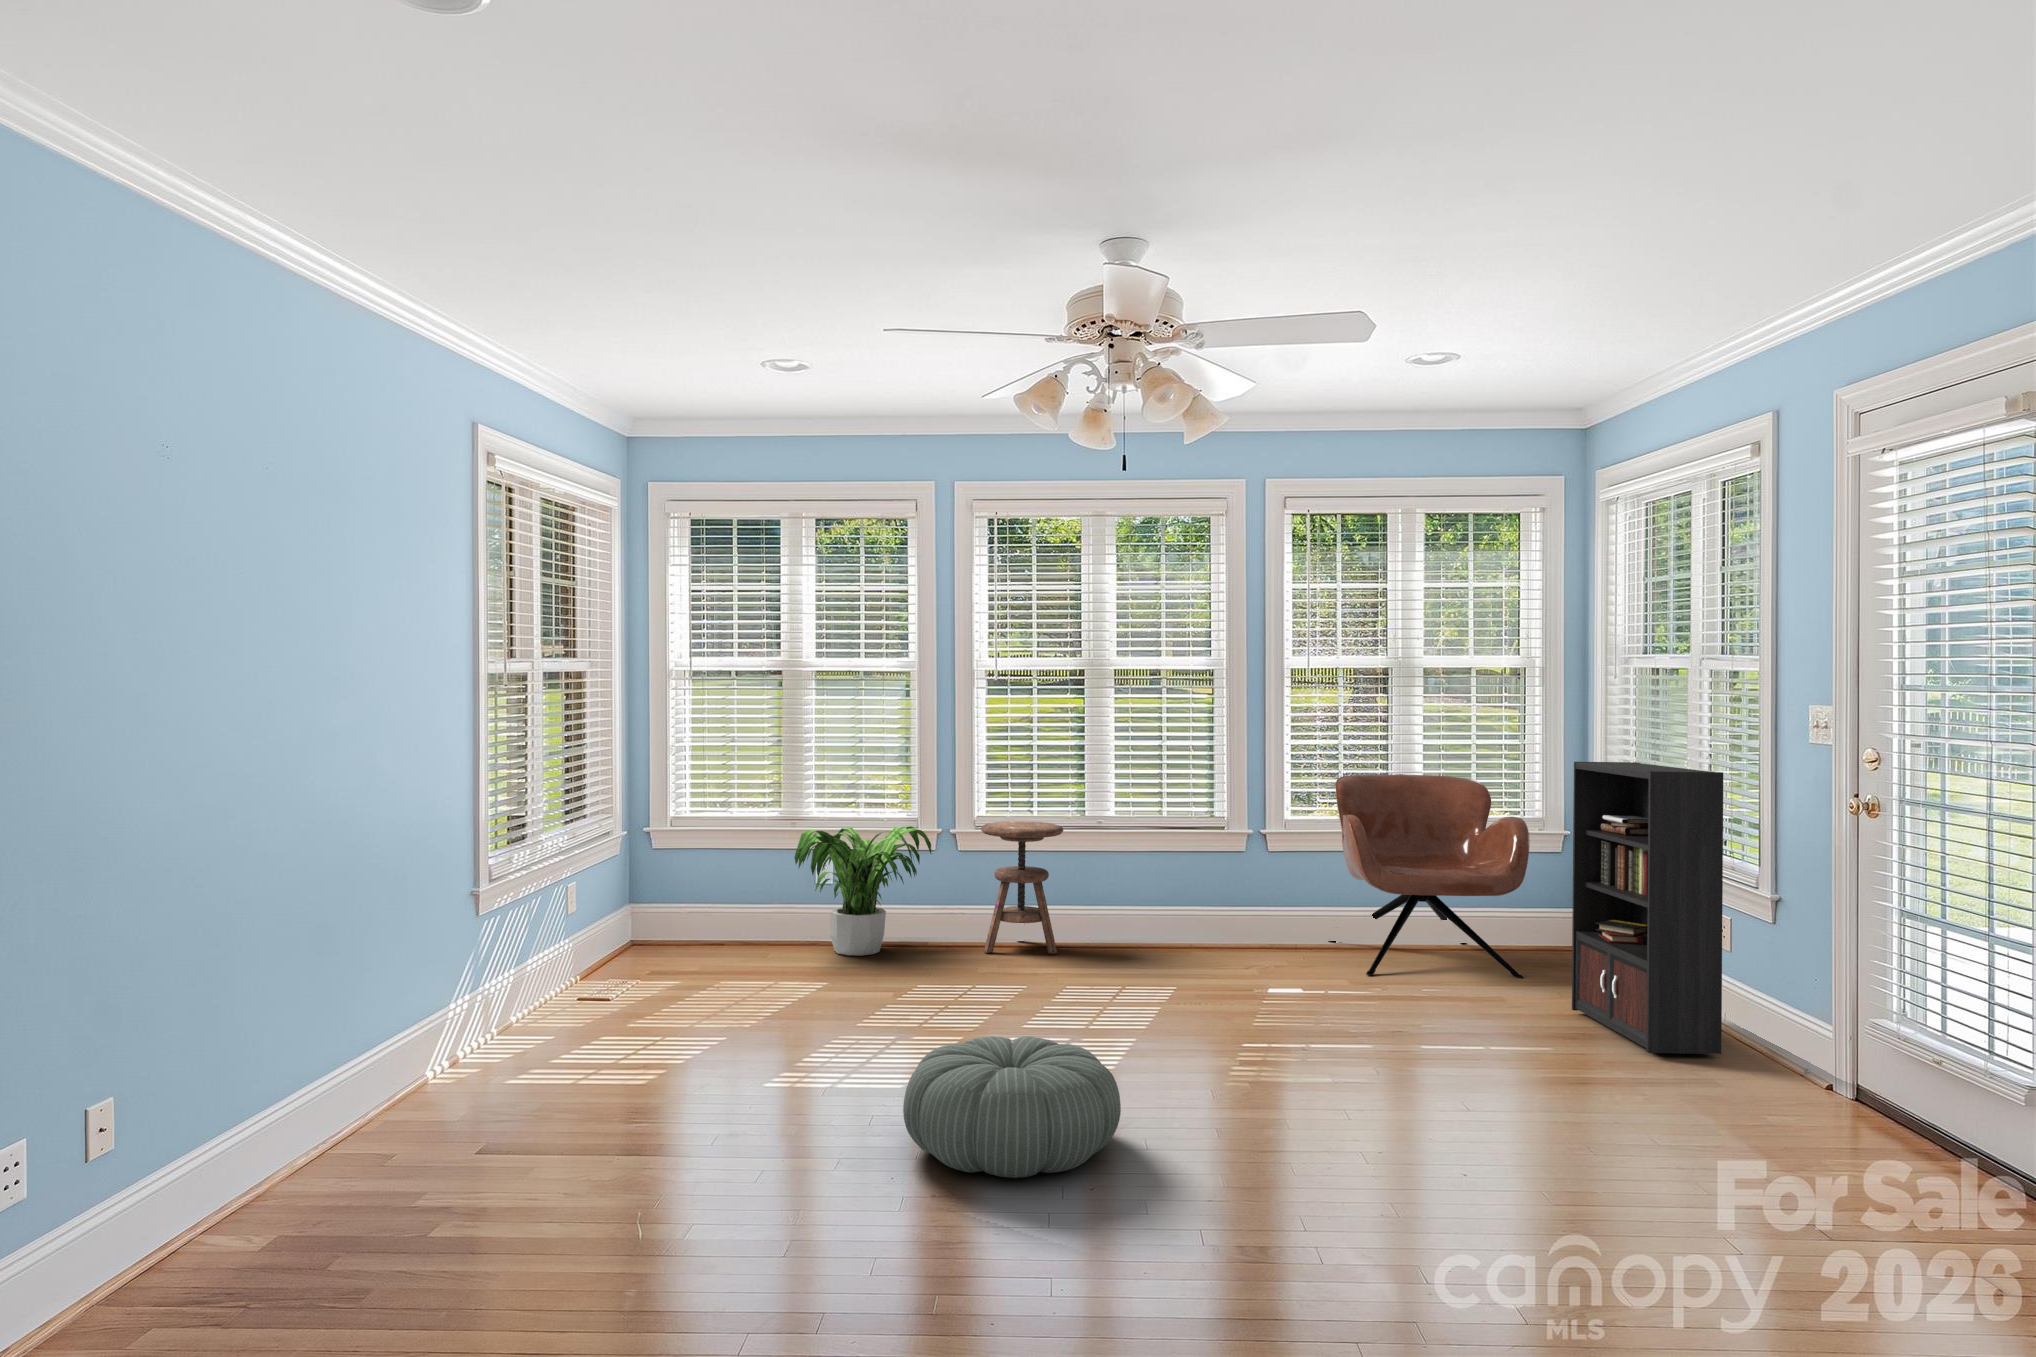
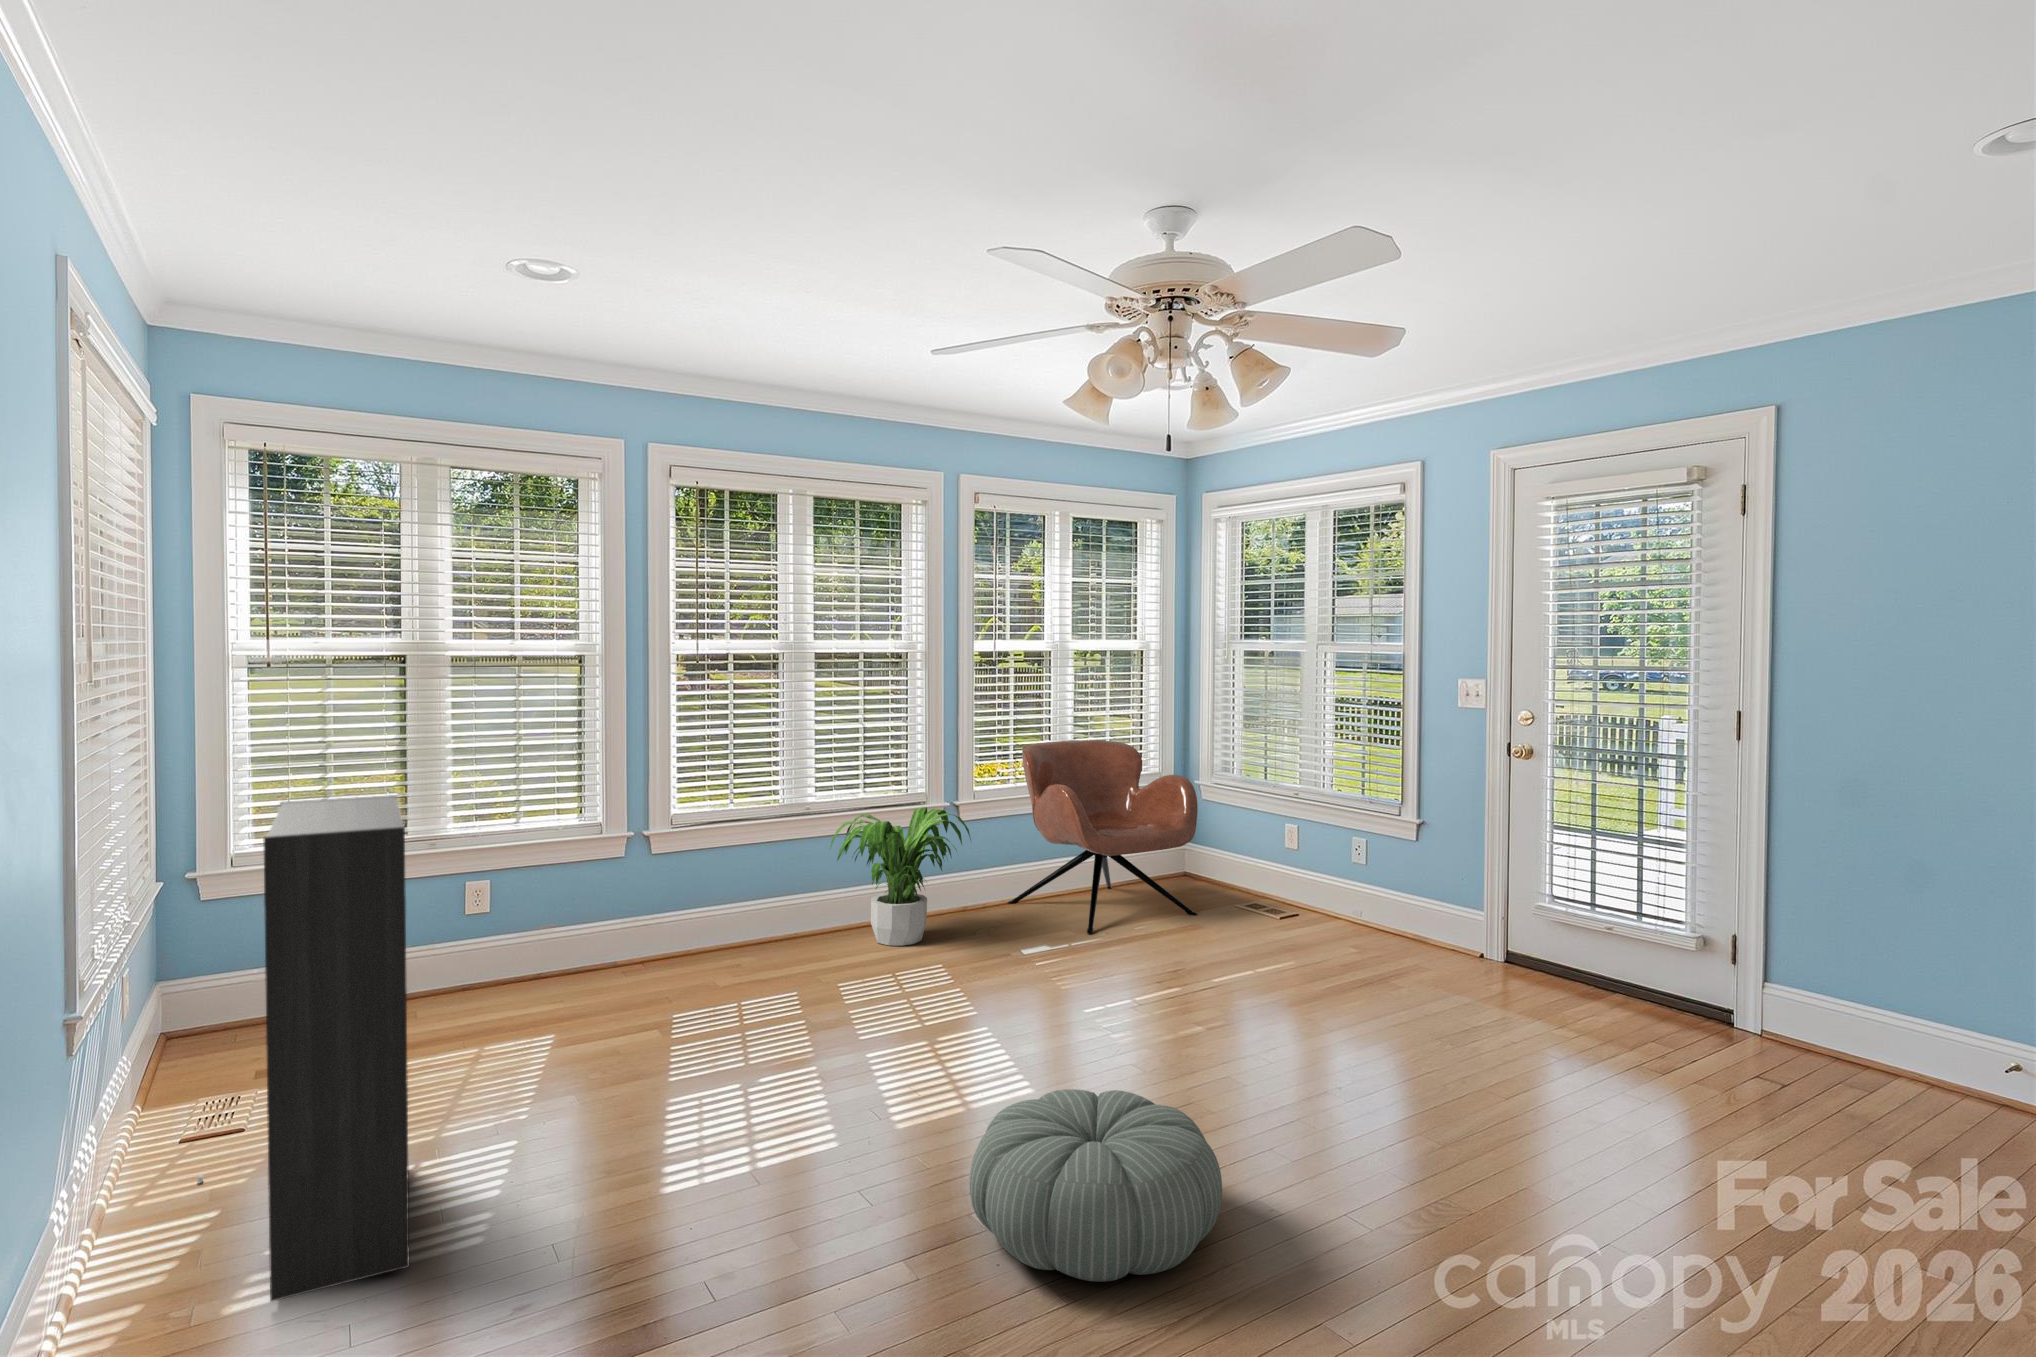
bookcase: present [1572,762,1810,1074] -> present [197,795,410,1302]
side table: present [981,821,1063,954] -> none [692,818,787,974]
potted plant: present [794,826,931,956] -> present [830,807,971,946]

